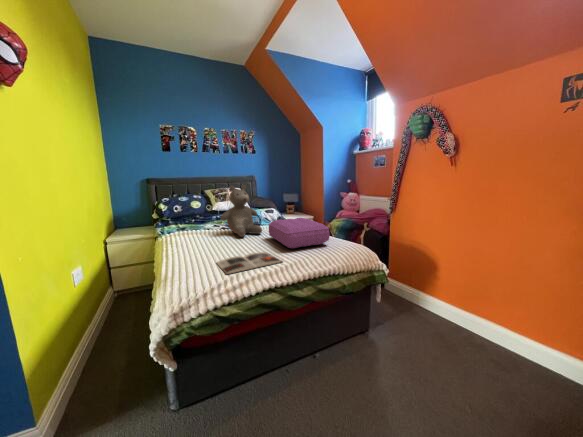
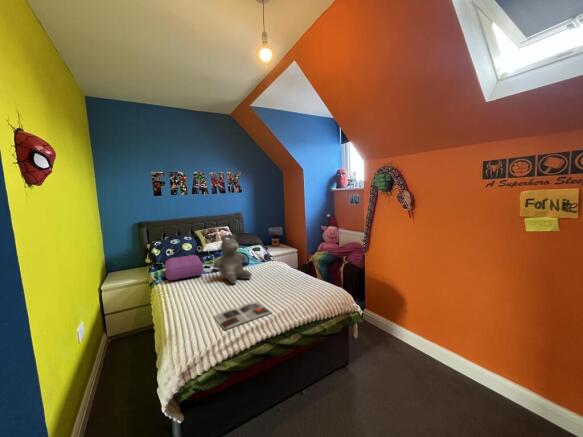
pillow: present [269,218,330,248] -> present [165,255,203,280]

